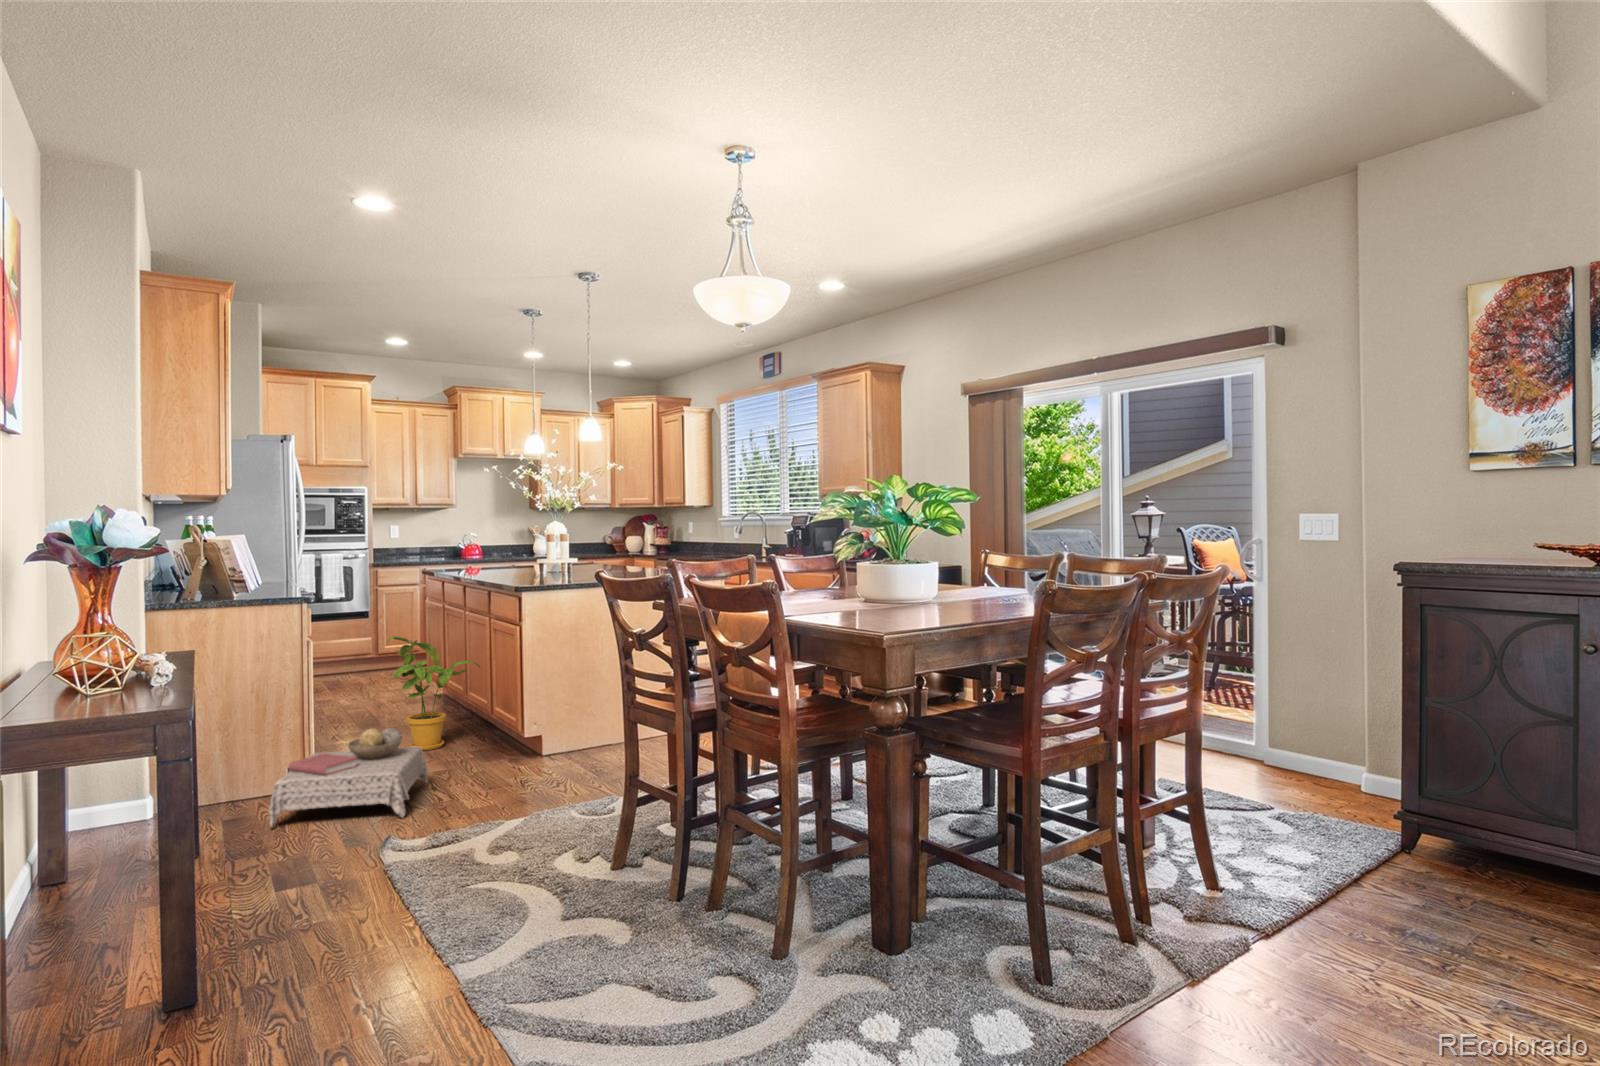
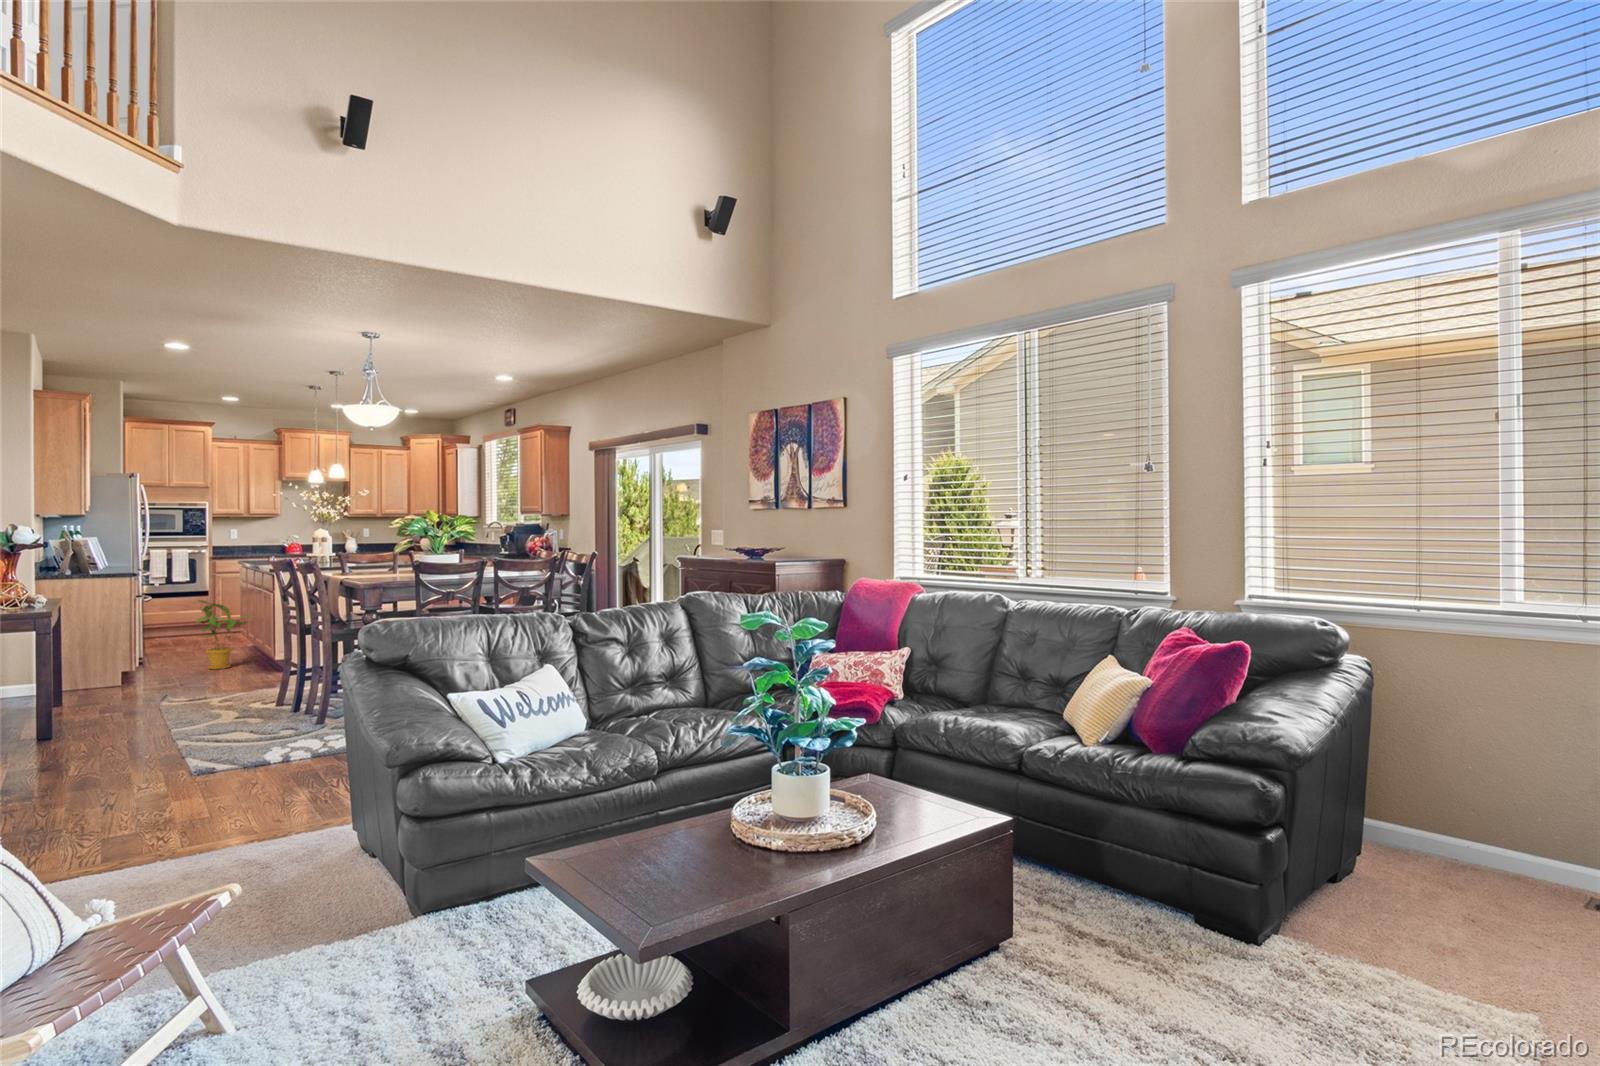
ottoman: present [268,728,428,826] -> none [104,646,207,697]

